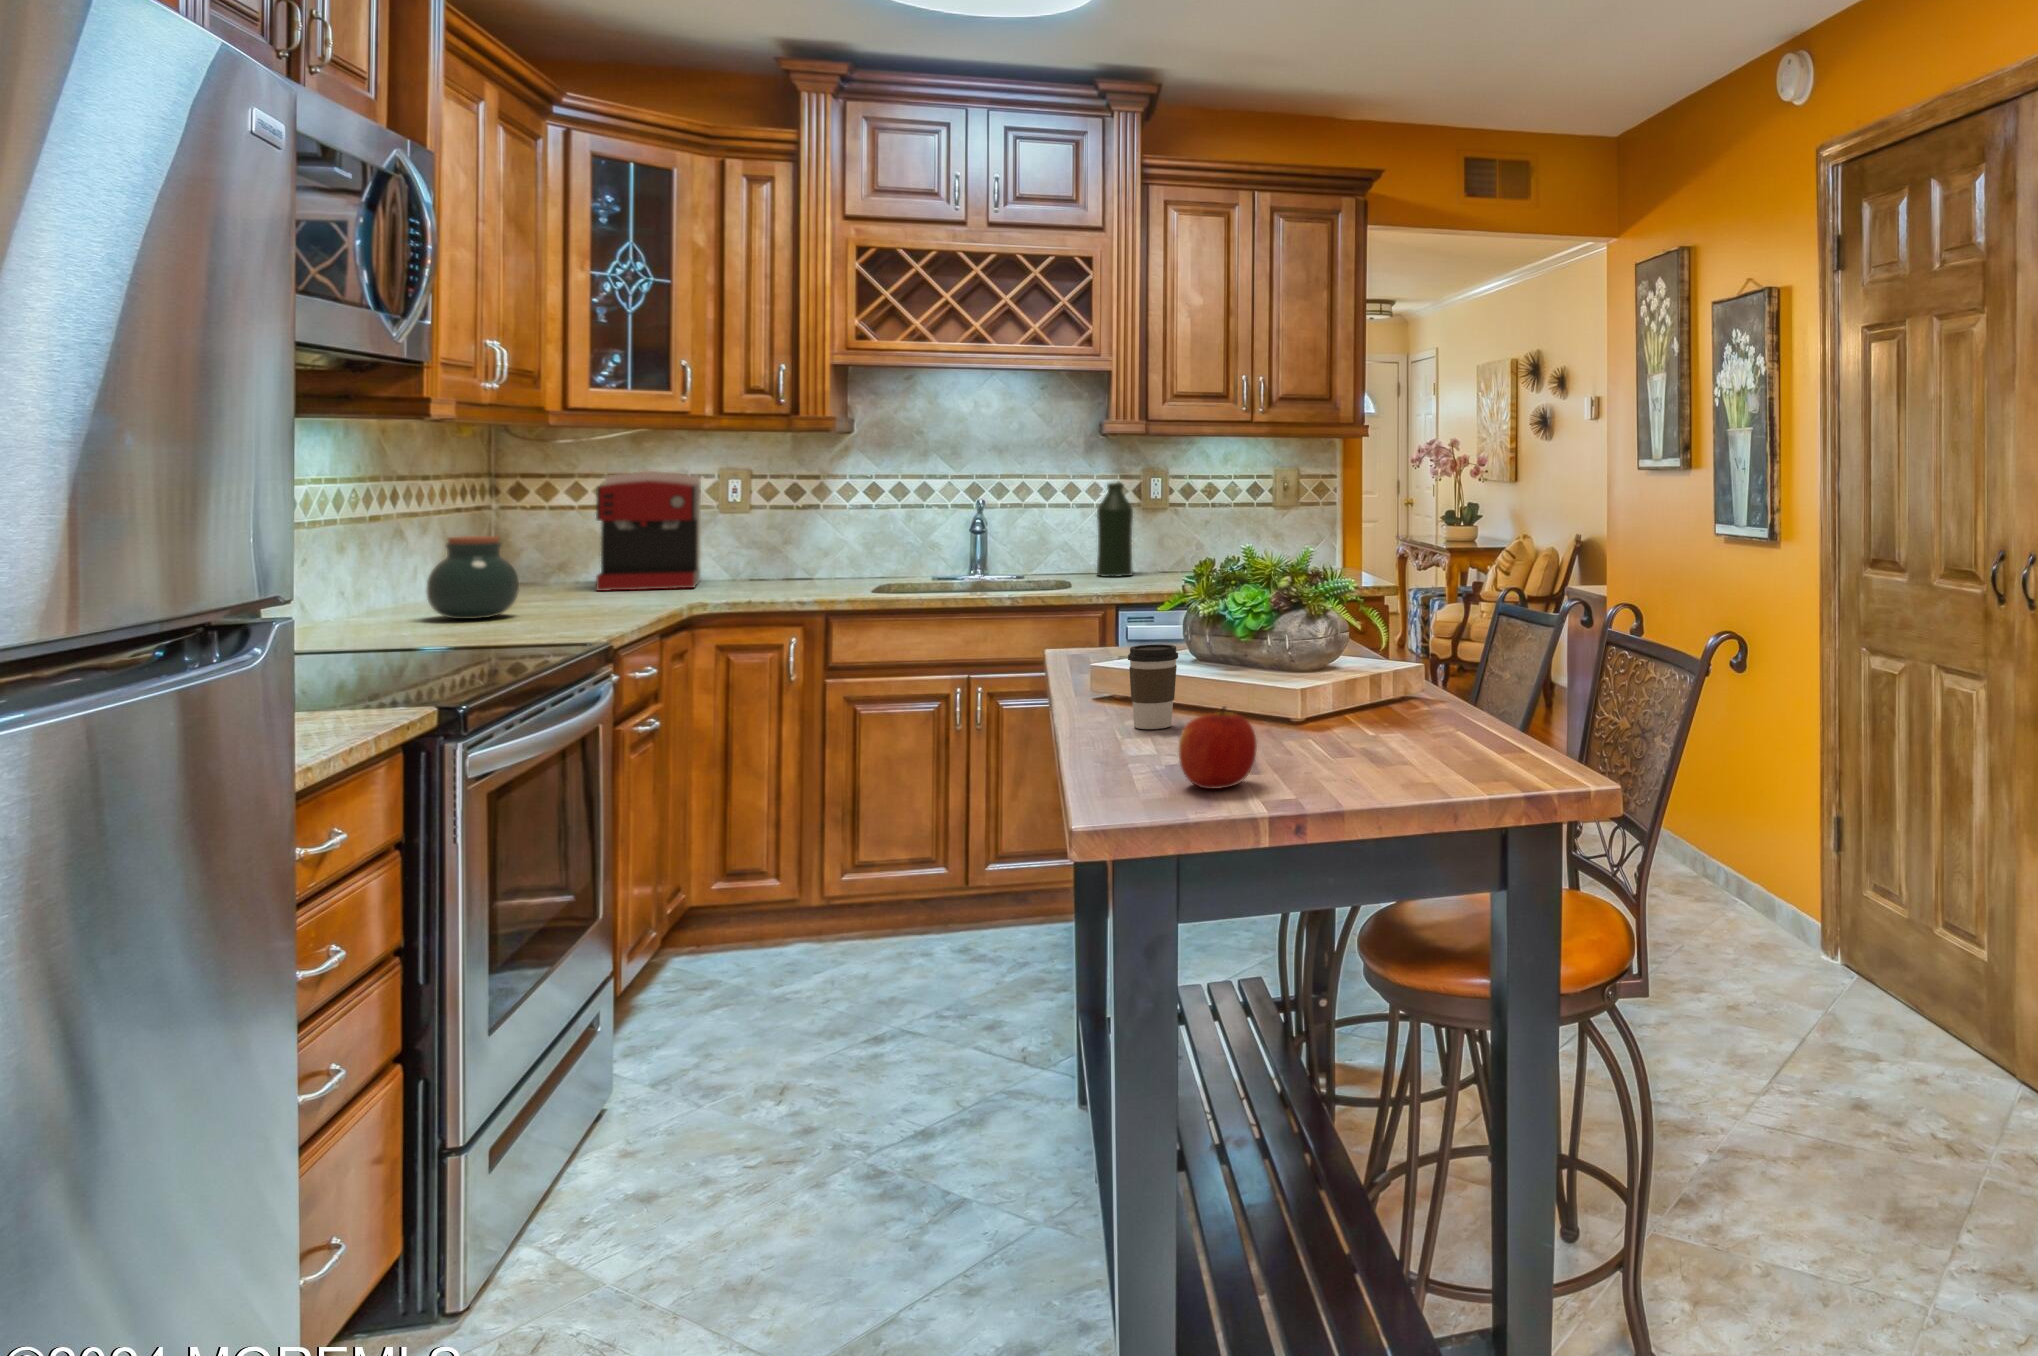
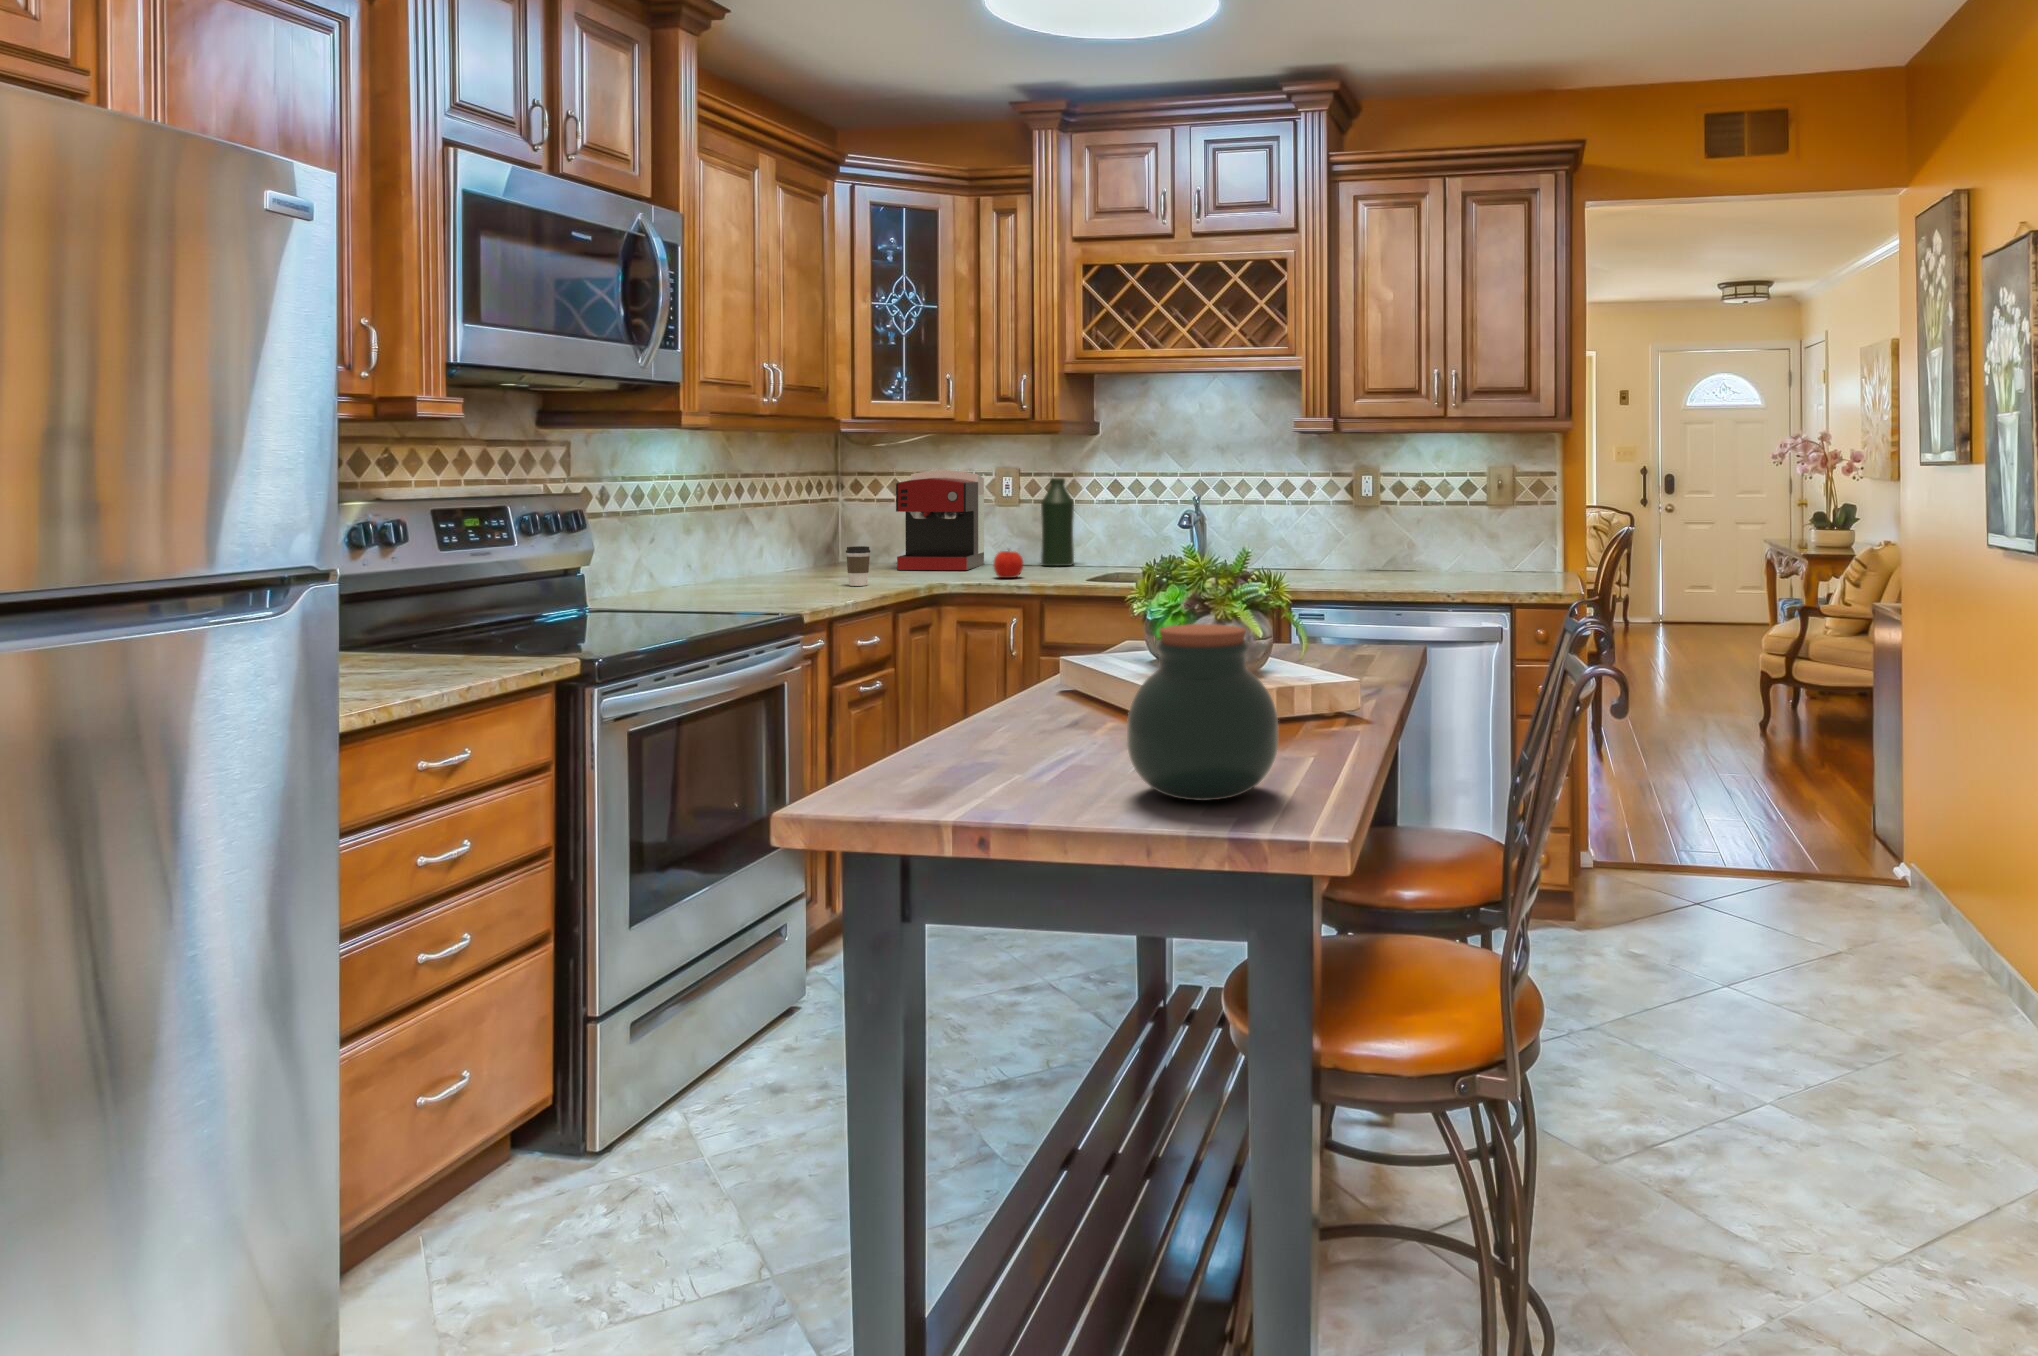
bottle: present [1097,483,1133,577] -> present [1041,478,1074,566]
jar: present [426,536,519,619] -> present [1127,624,1278,801]
coffee cup: present [1128,644,1178,729] -> present [846,546,870,586]
apple: present [1179,707,1257,789] -> present [993,551,1023,578]

